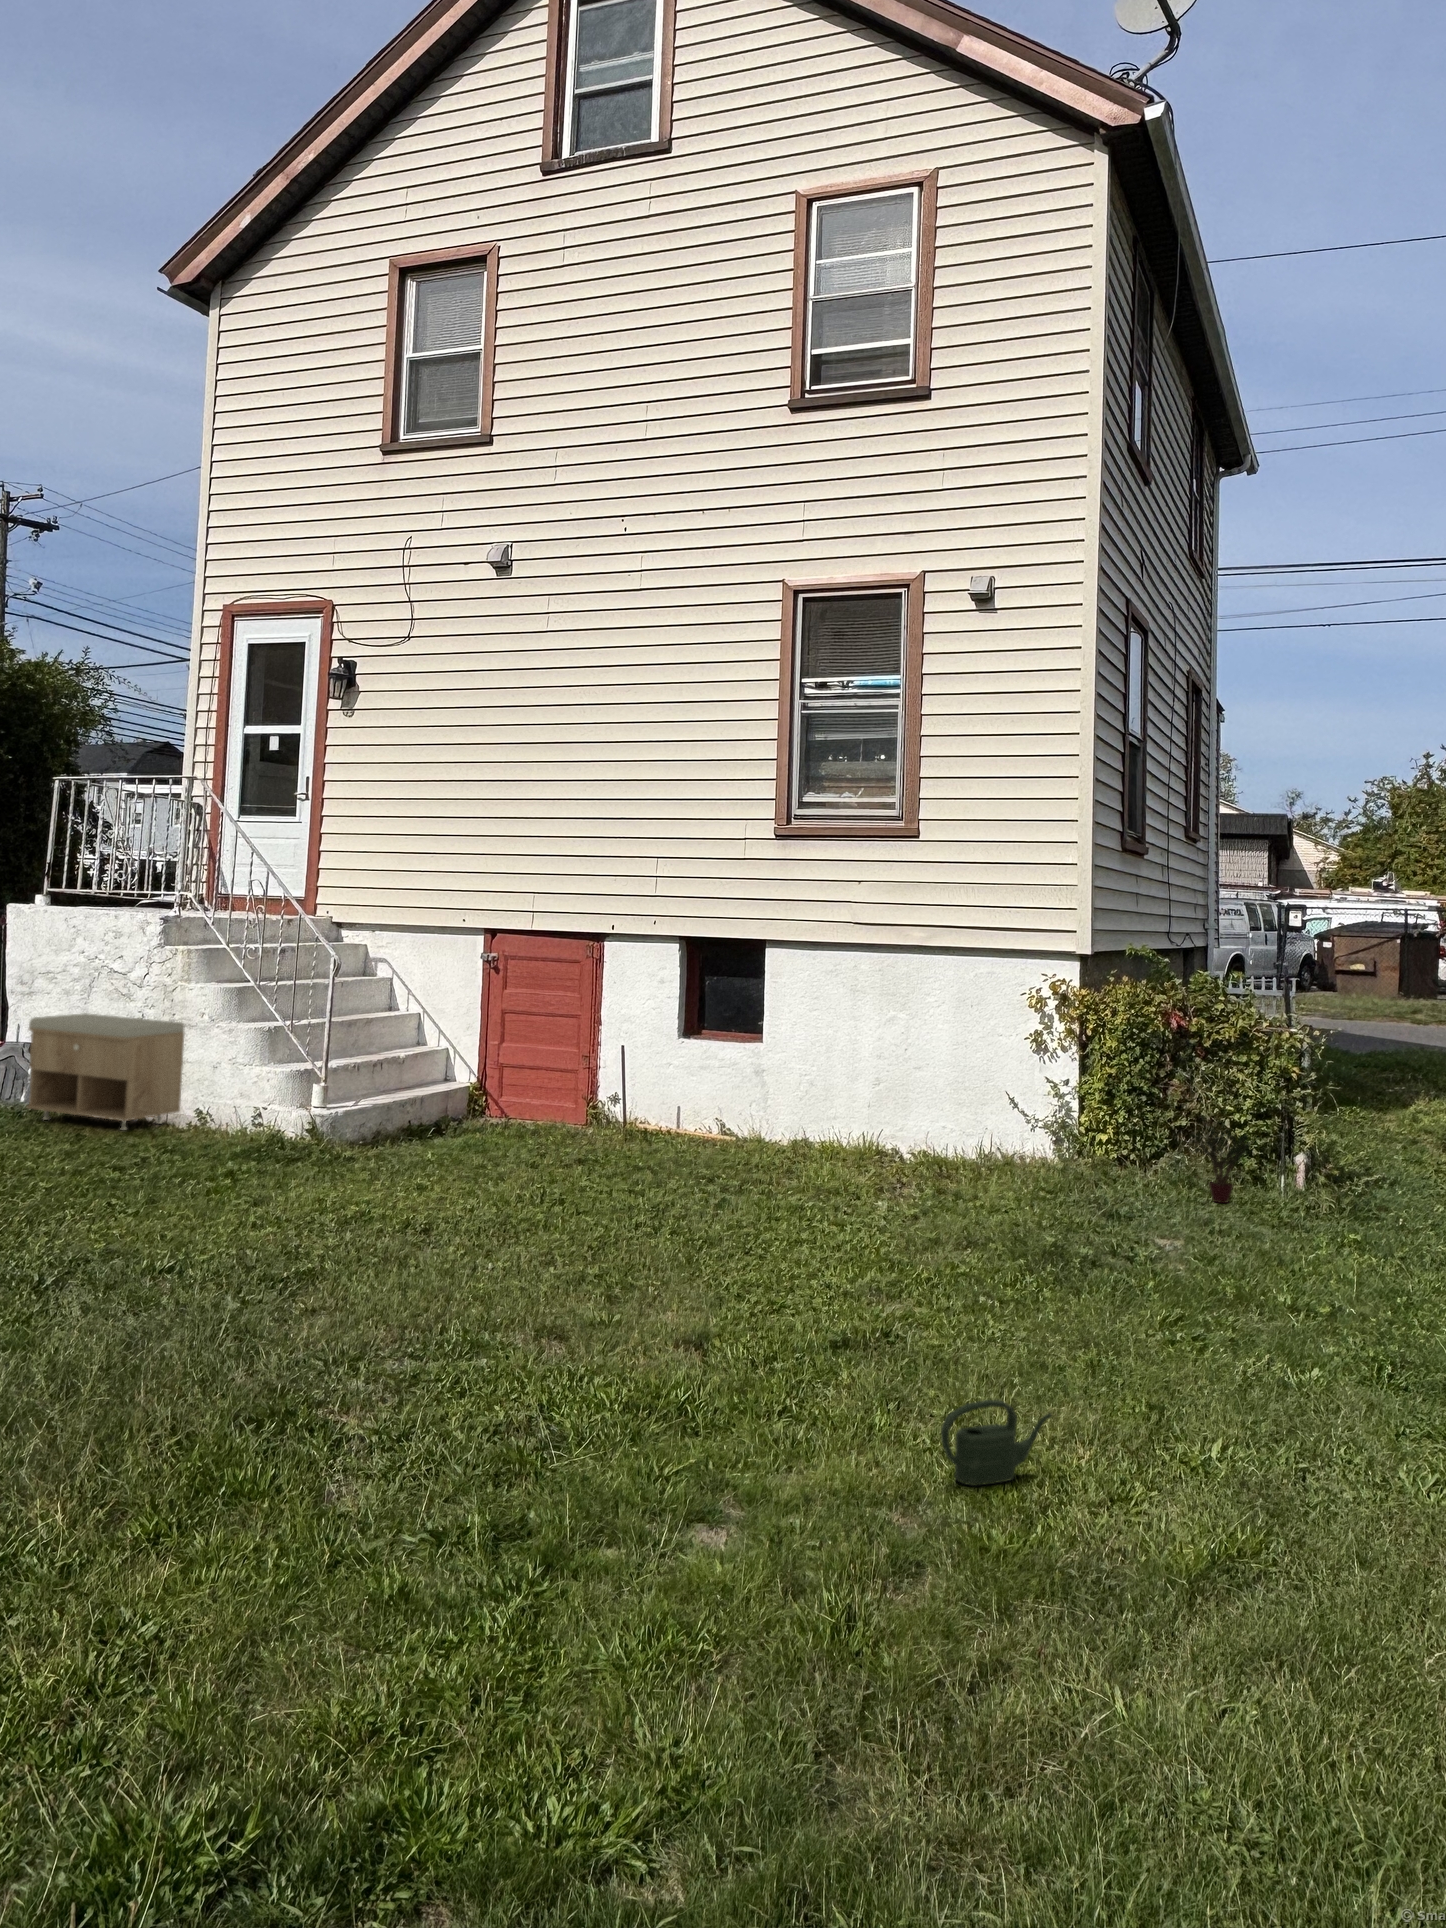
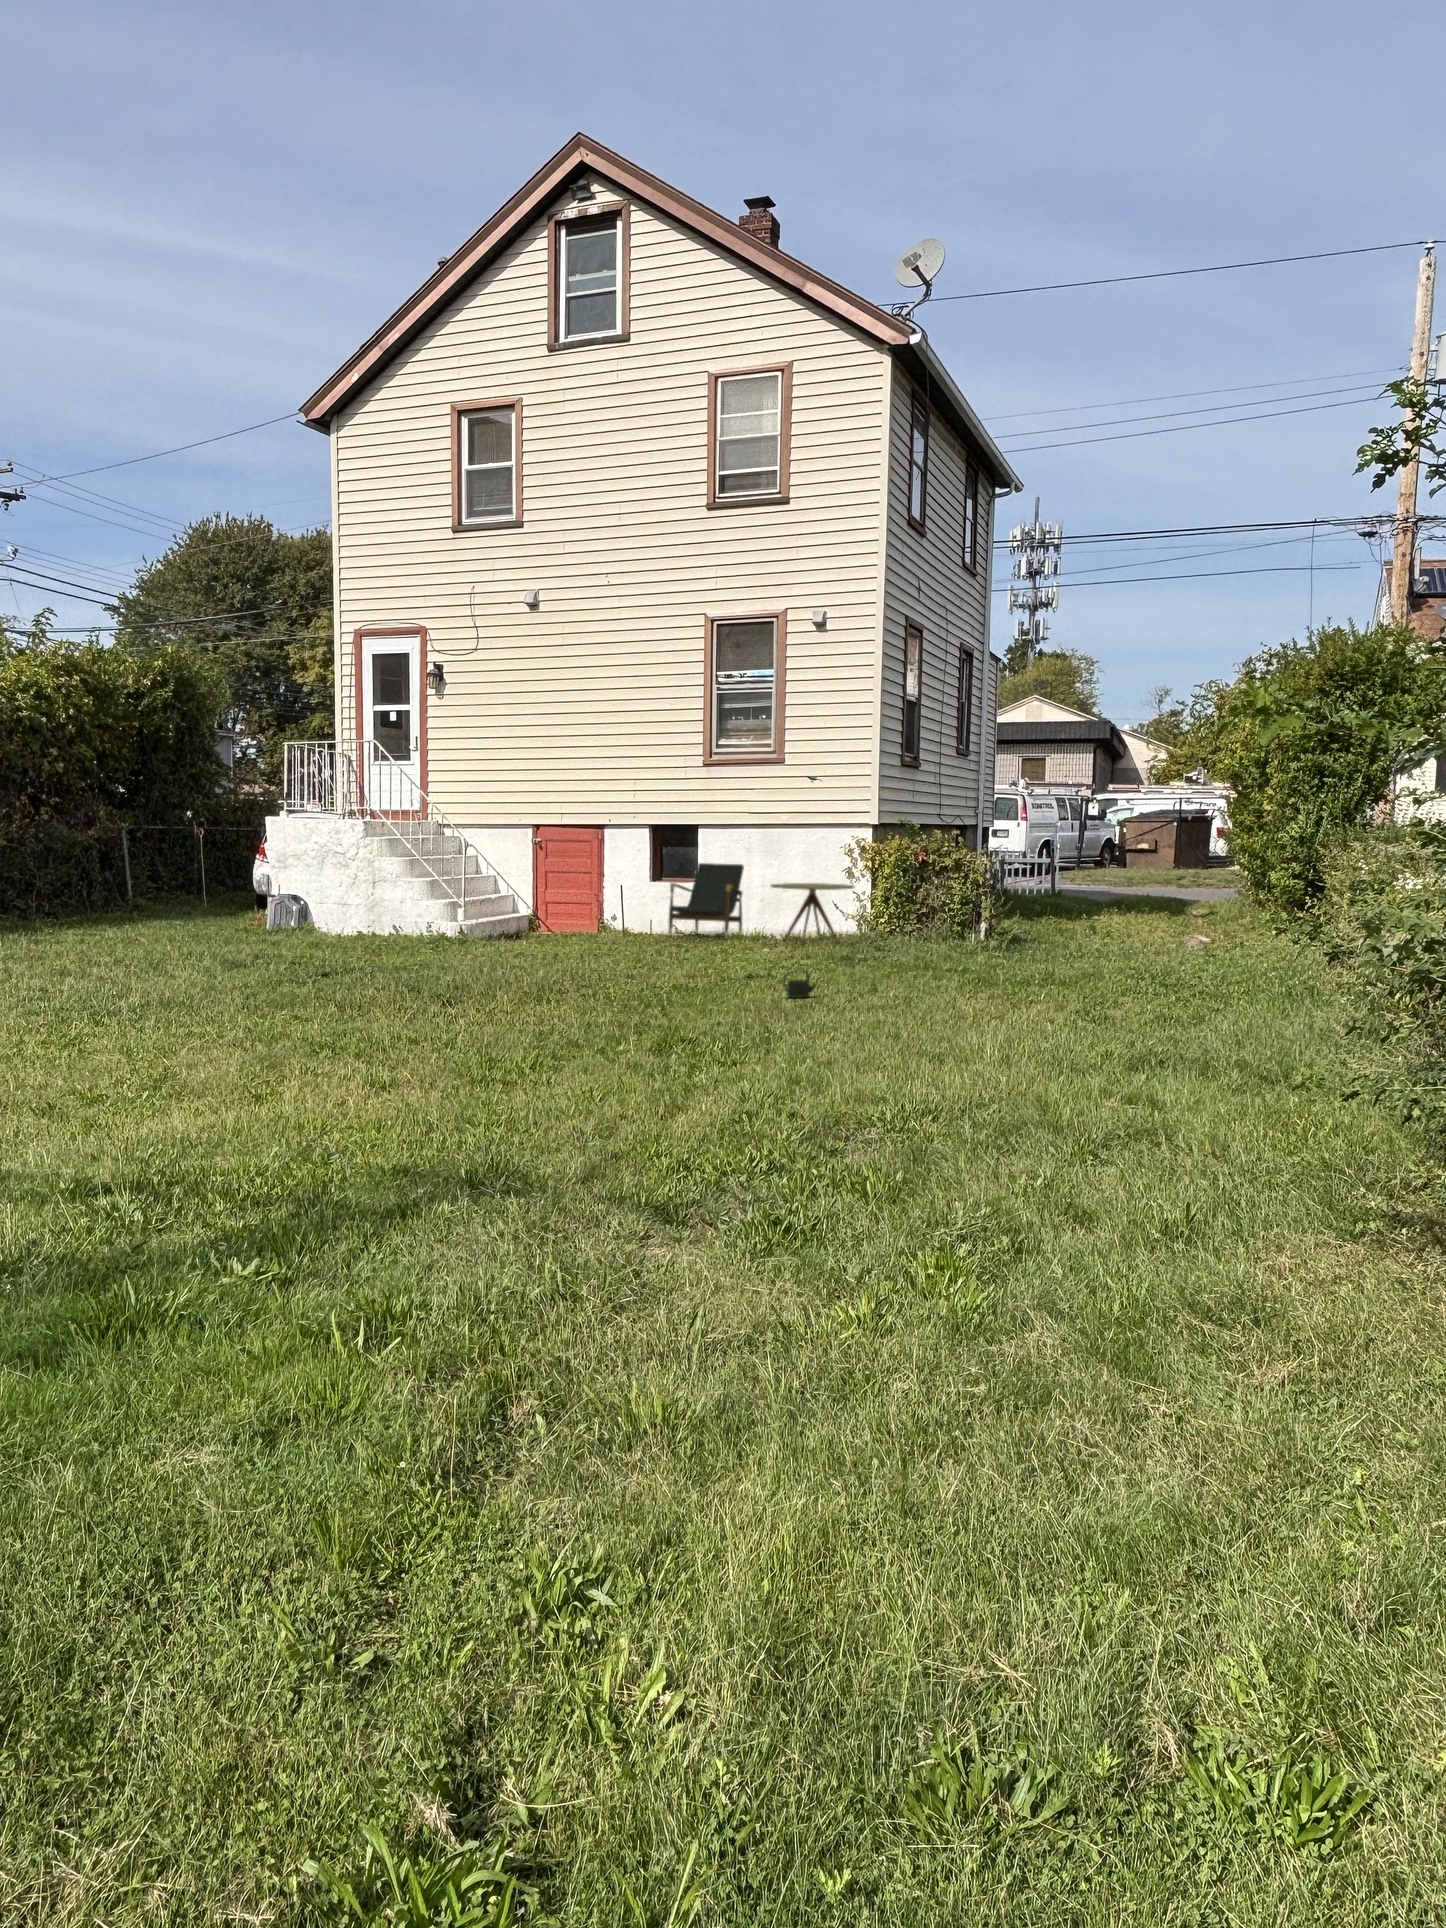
lounge chair: none [703,1011,844,1163] -> present [669,863,744,939]
storage bench: present [26,1013,184,1130] -> none [297,877,381,936]
round table: none [892,1057,1052,1184] -> present [771,883,854,944]
potted plant: present [1192,1127,1255,1203] -> none [923,909,959,948]

